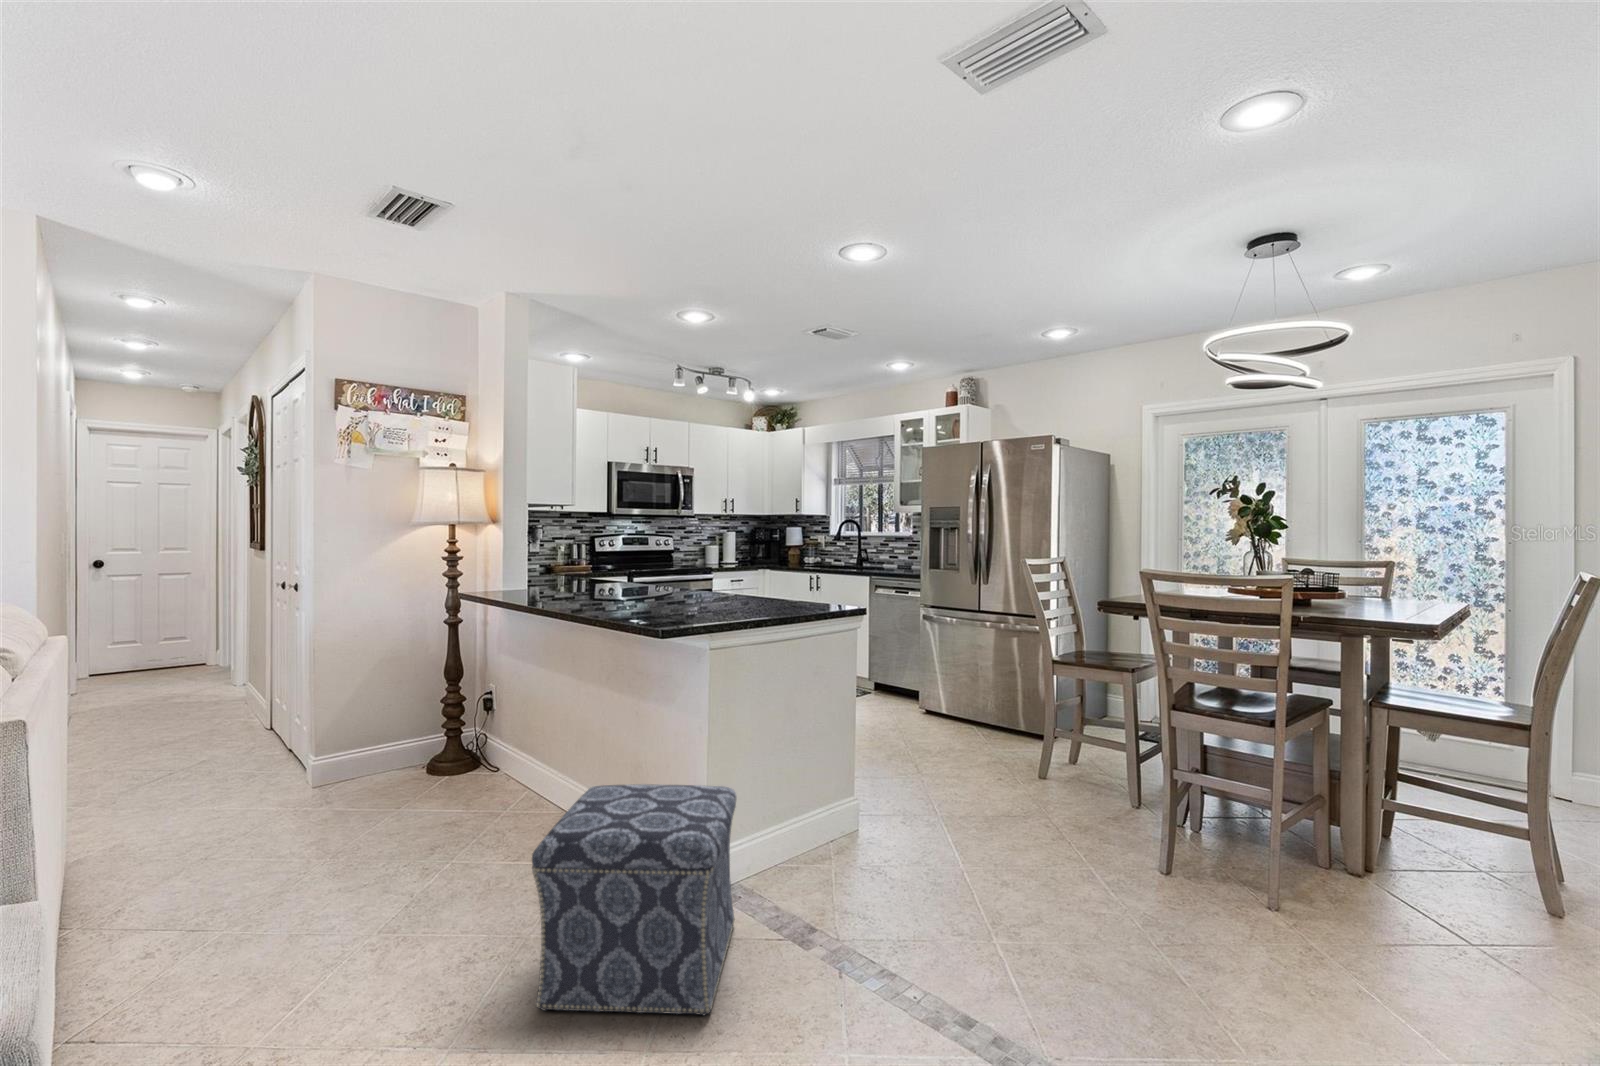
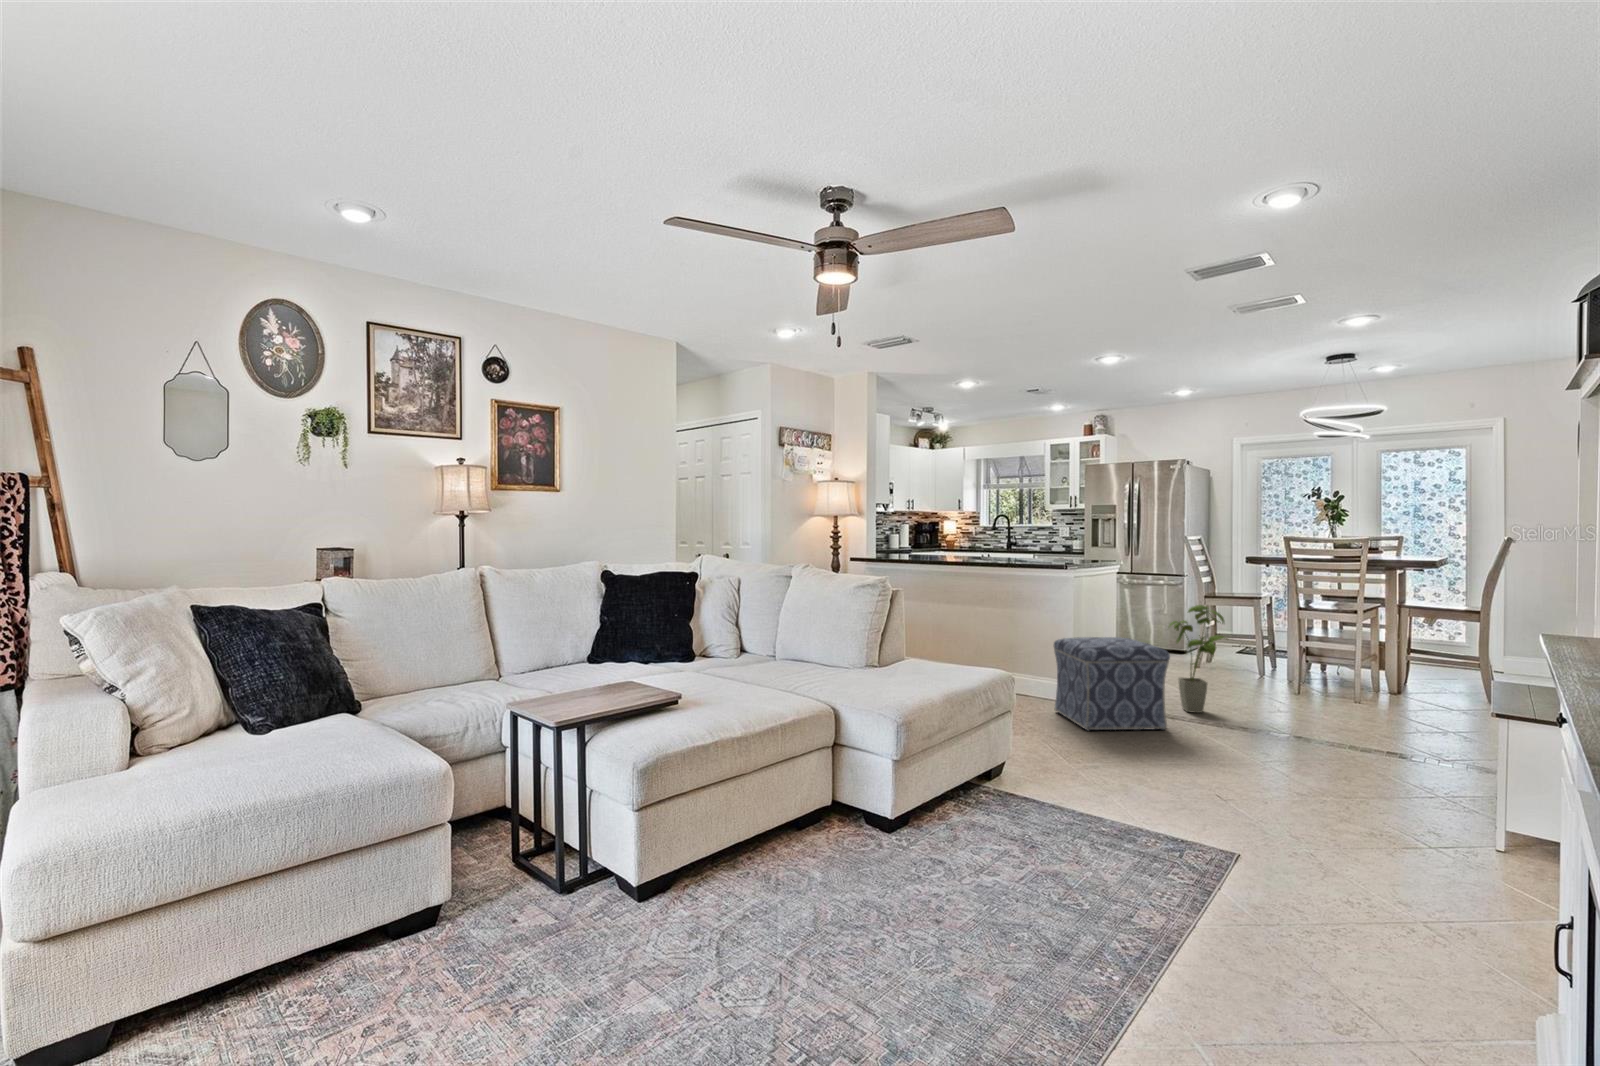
house plant: none [819,725,931,939] -> present [1169,605,1227,713]

